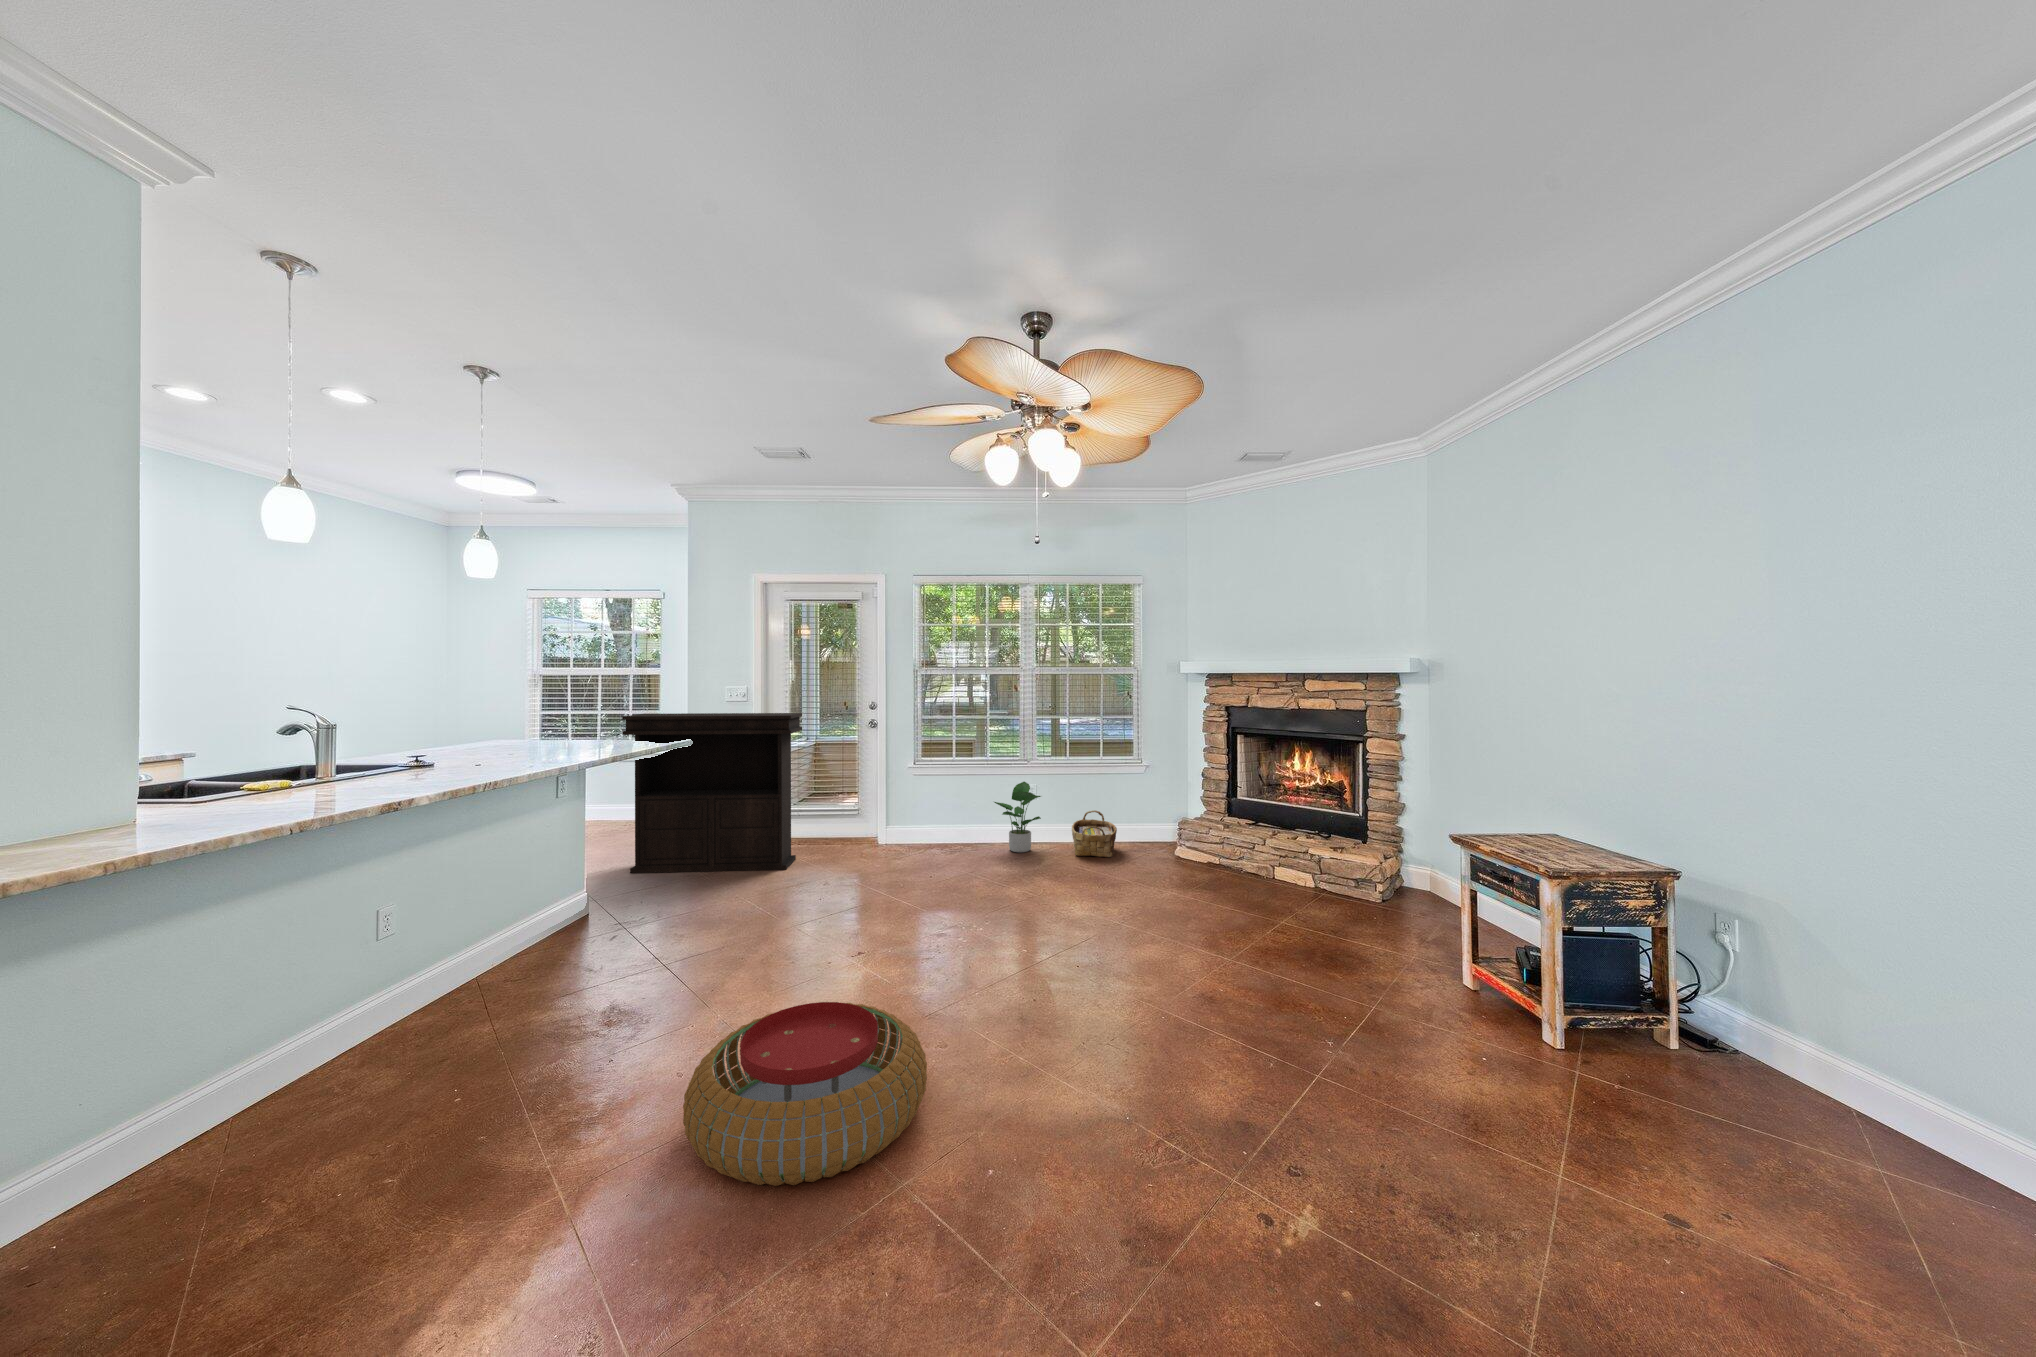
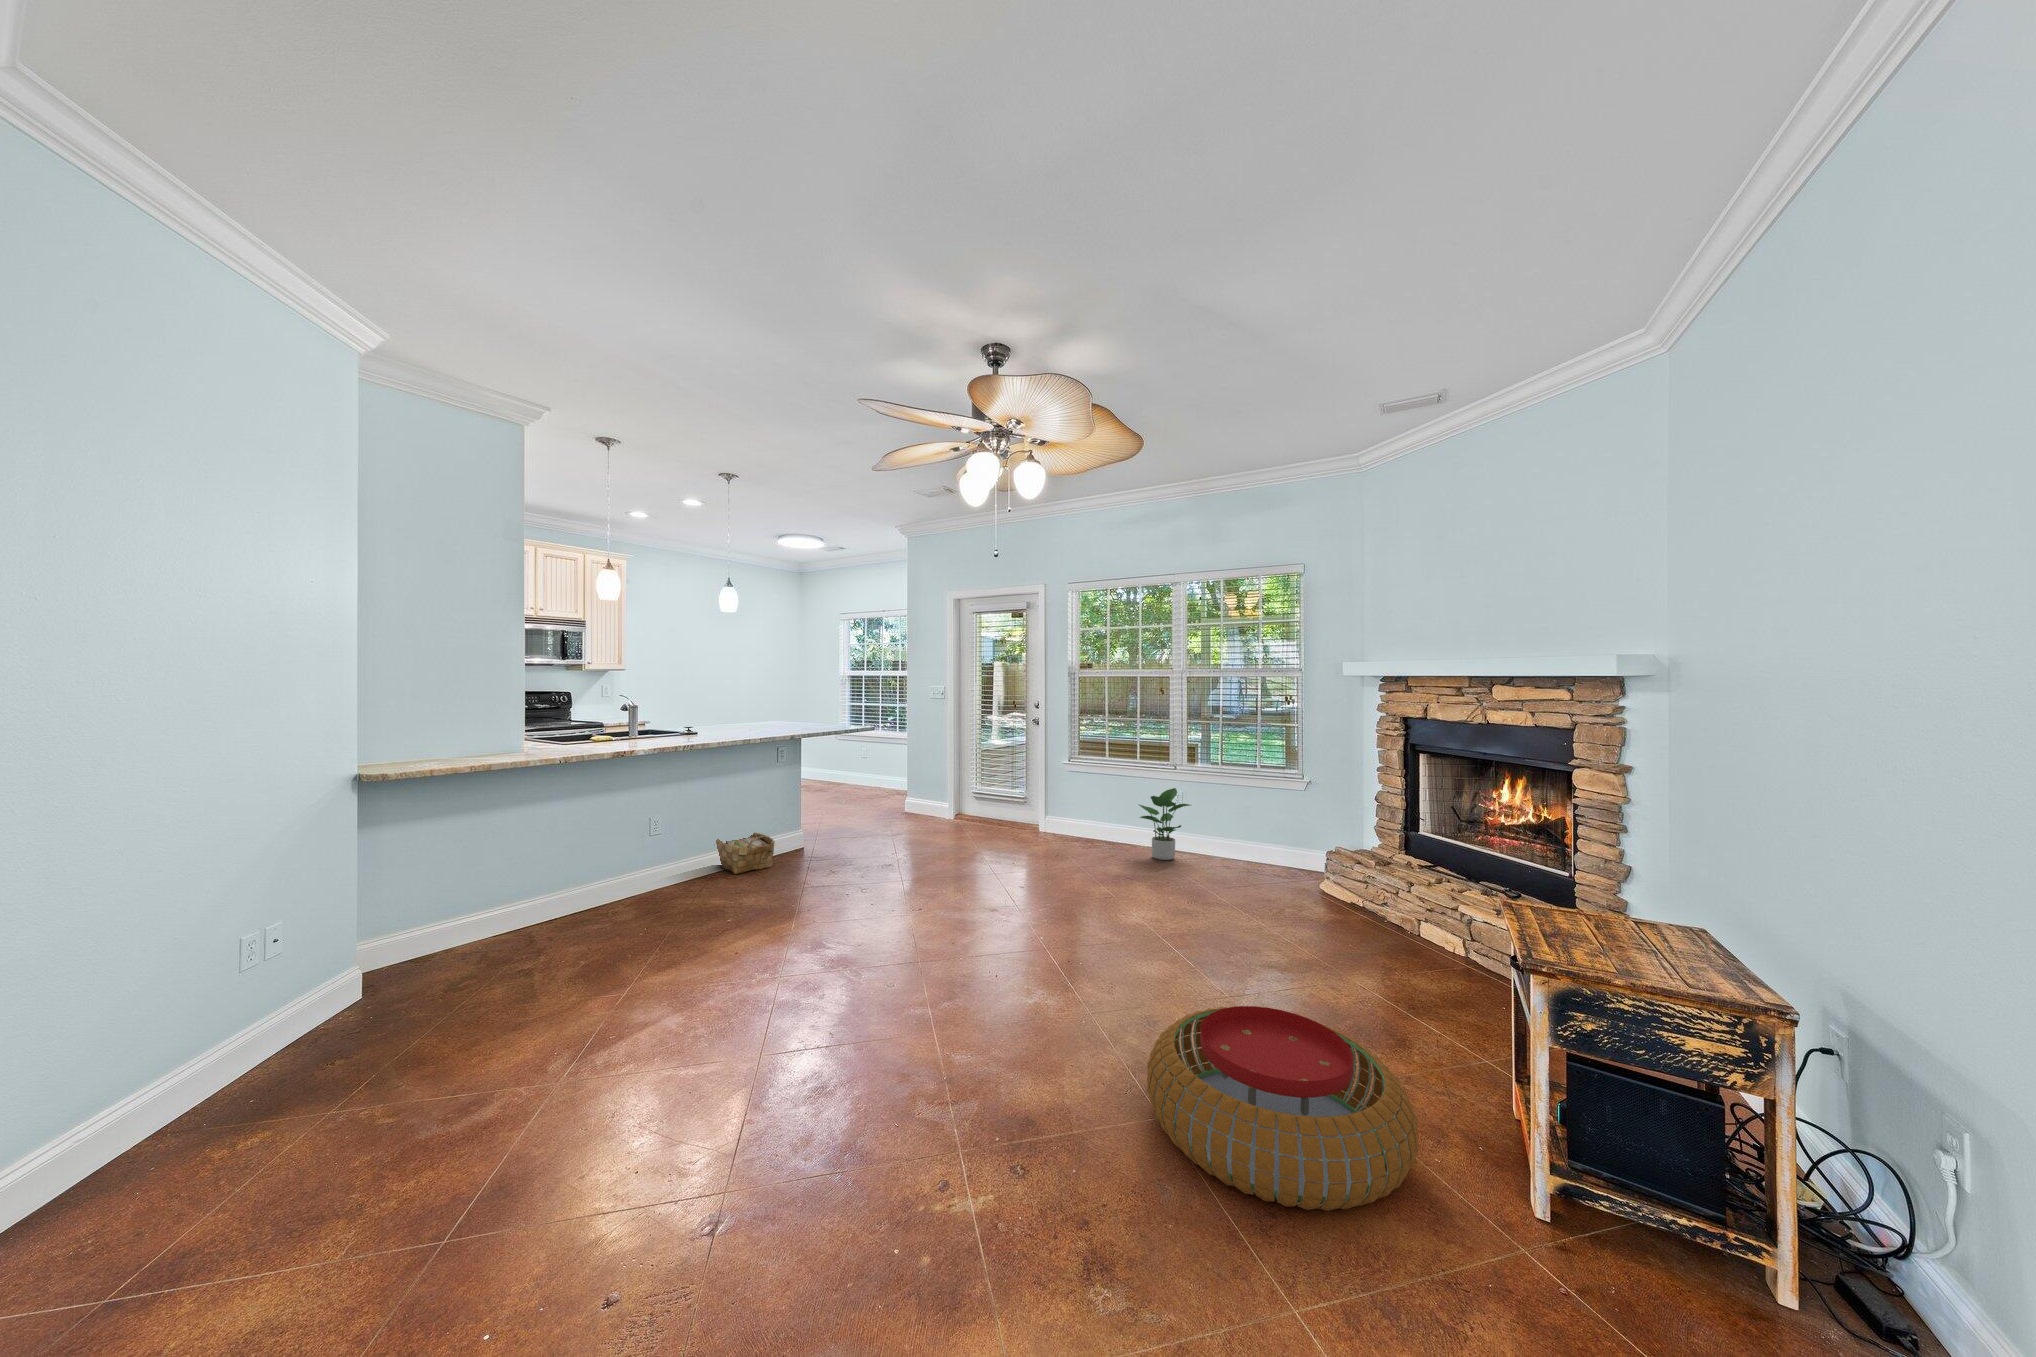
console table: present [622,713,802,873] -> none [850,704,976,840]
woven basket: present [1072,810,1117,857] -> present [716,832,775,874]
pouf: present [683,1002,927,1186] -> present [1147,1006,1418,1211]

